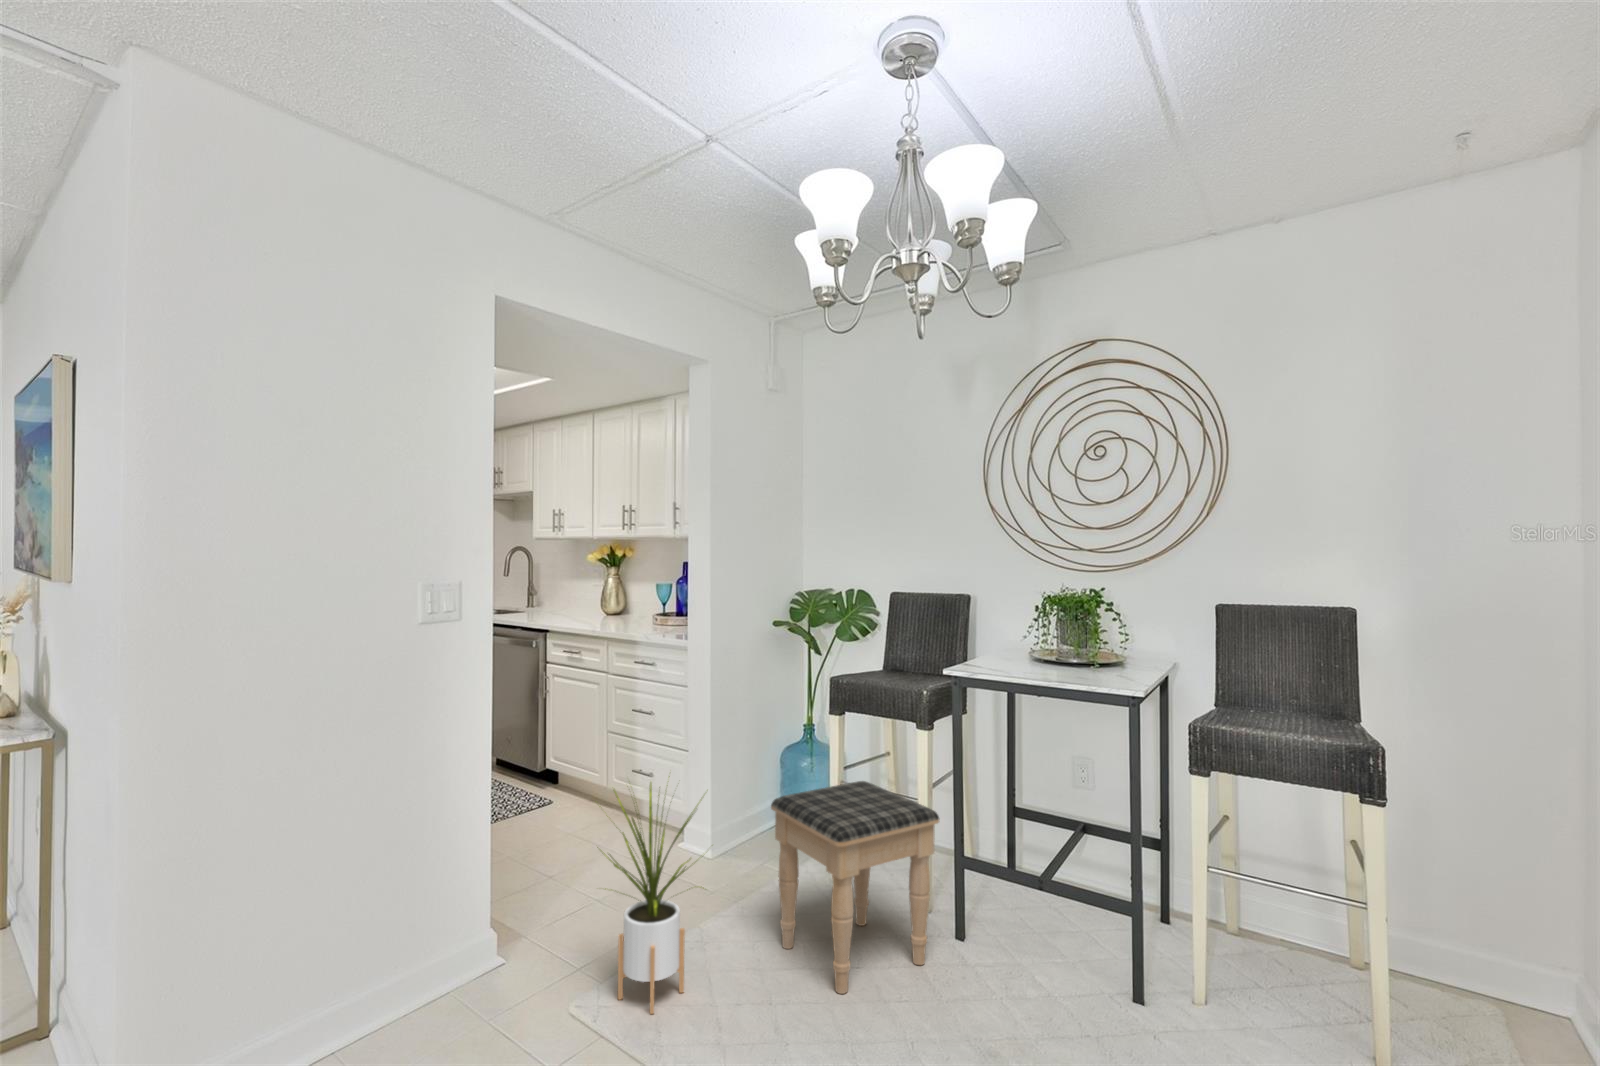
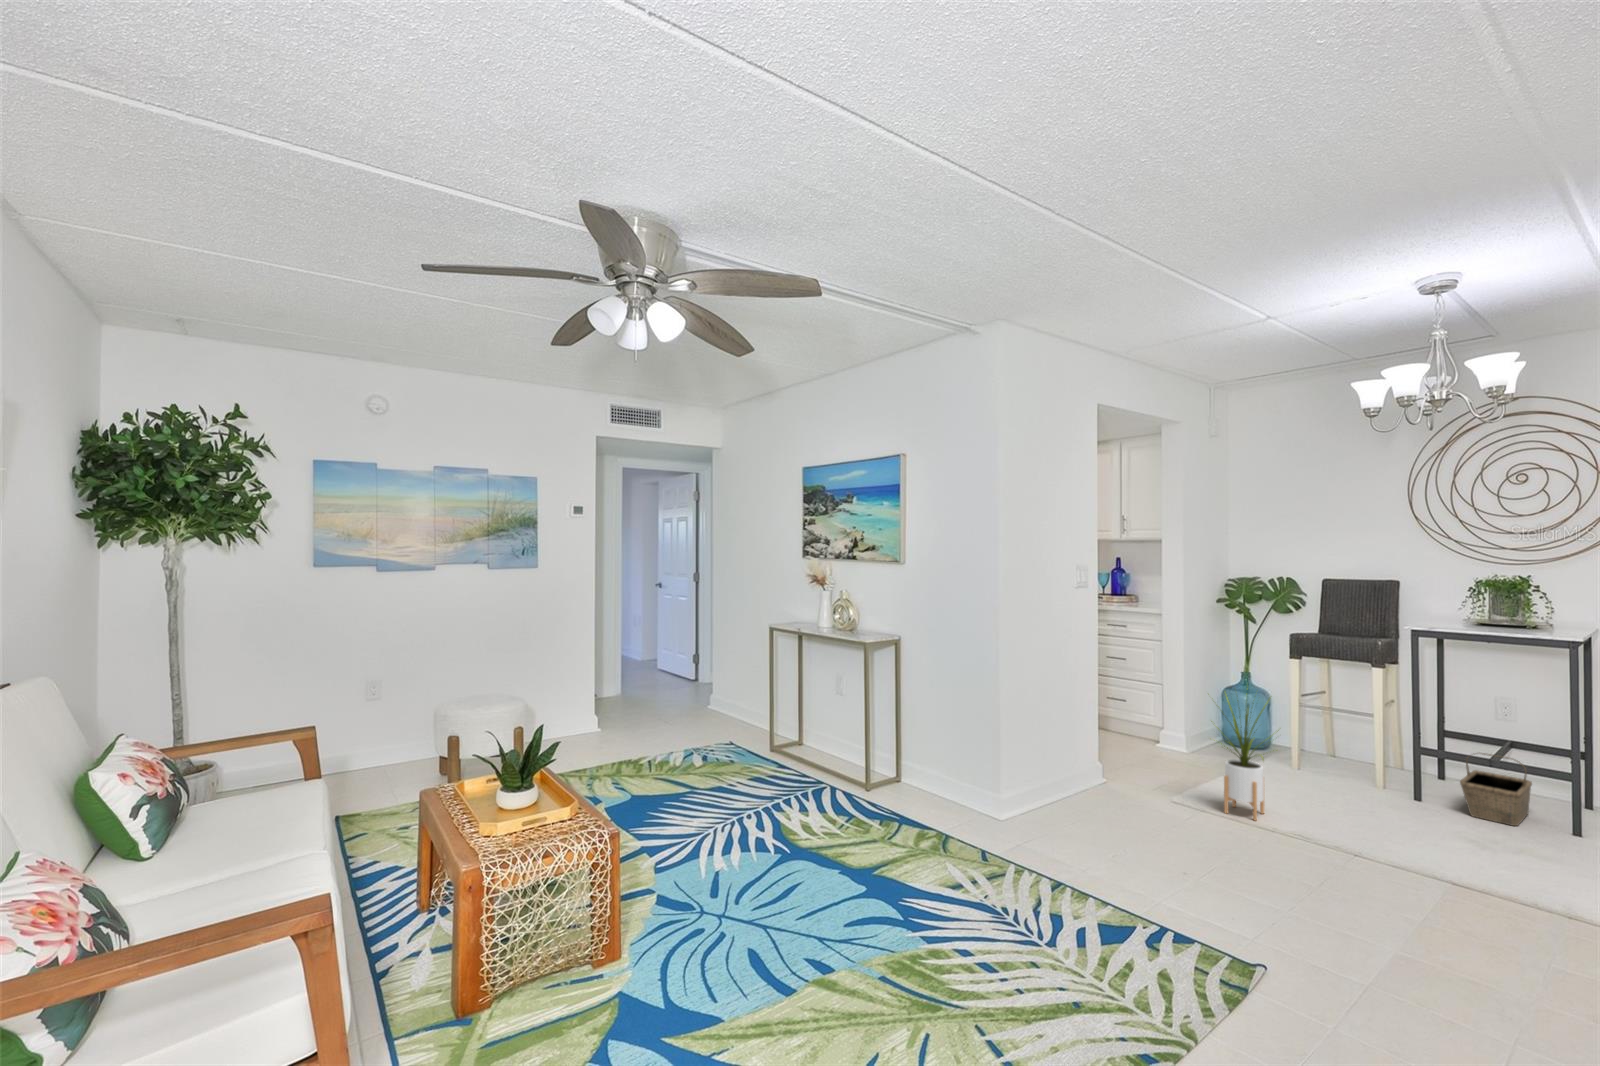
footstool: present [771,781,940,994] -> none [1294,701,1429,823]
basket: none [986,855,1082,974] -> present [1460,753,1532,826]

